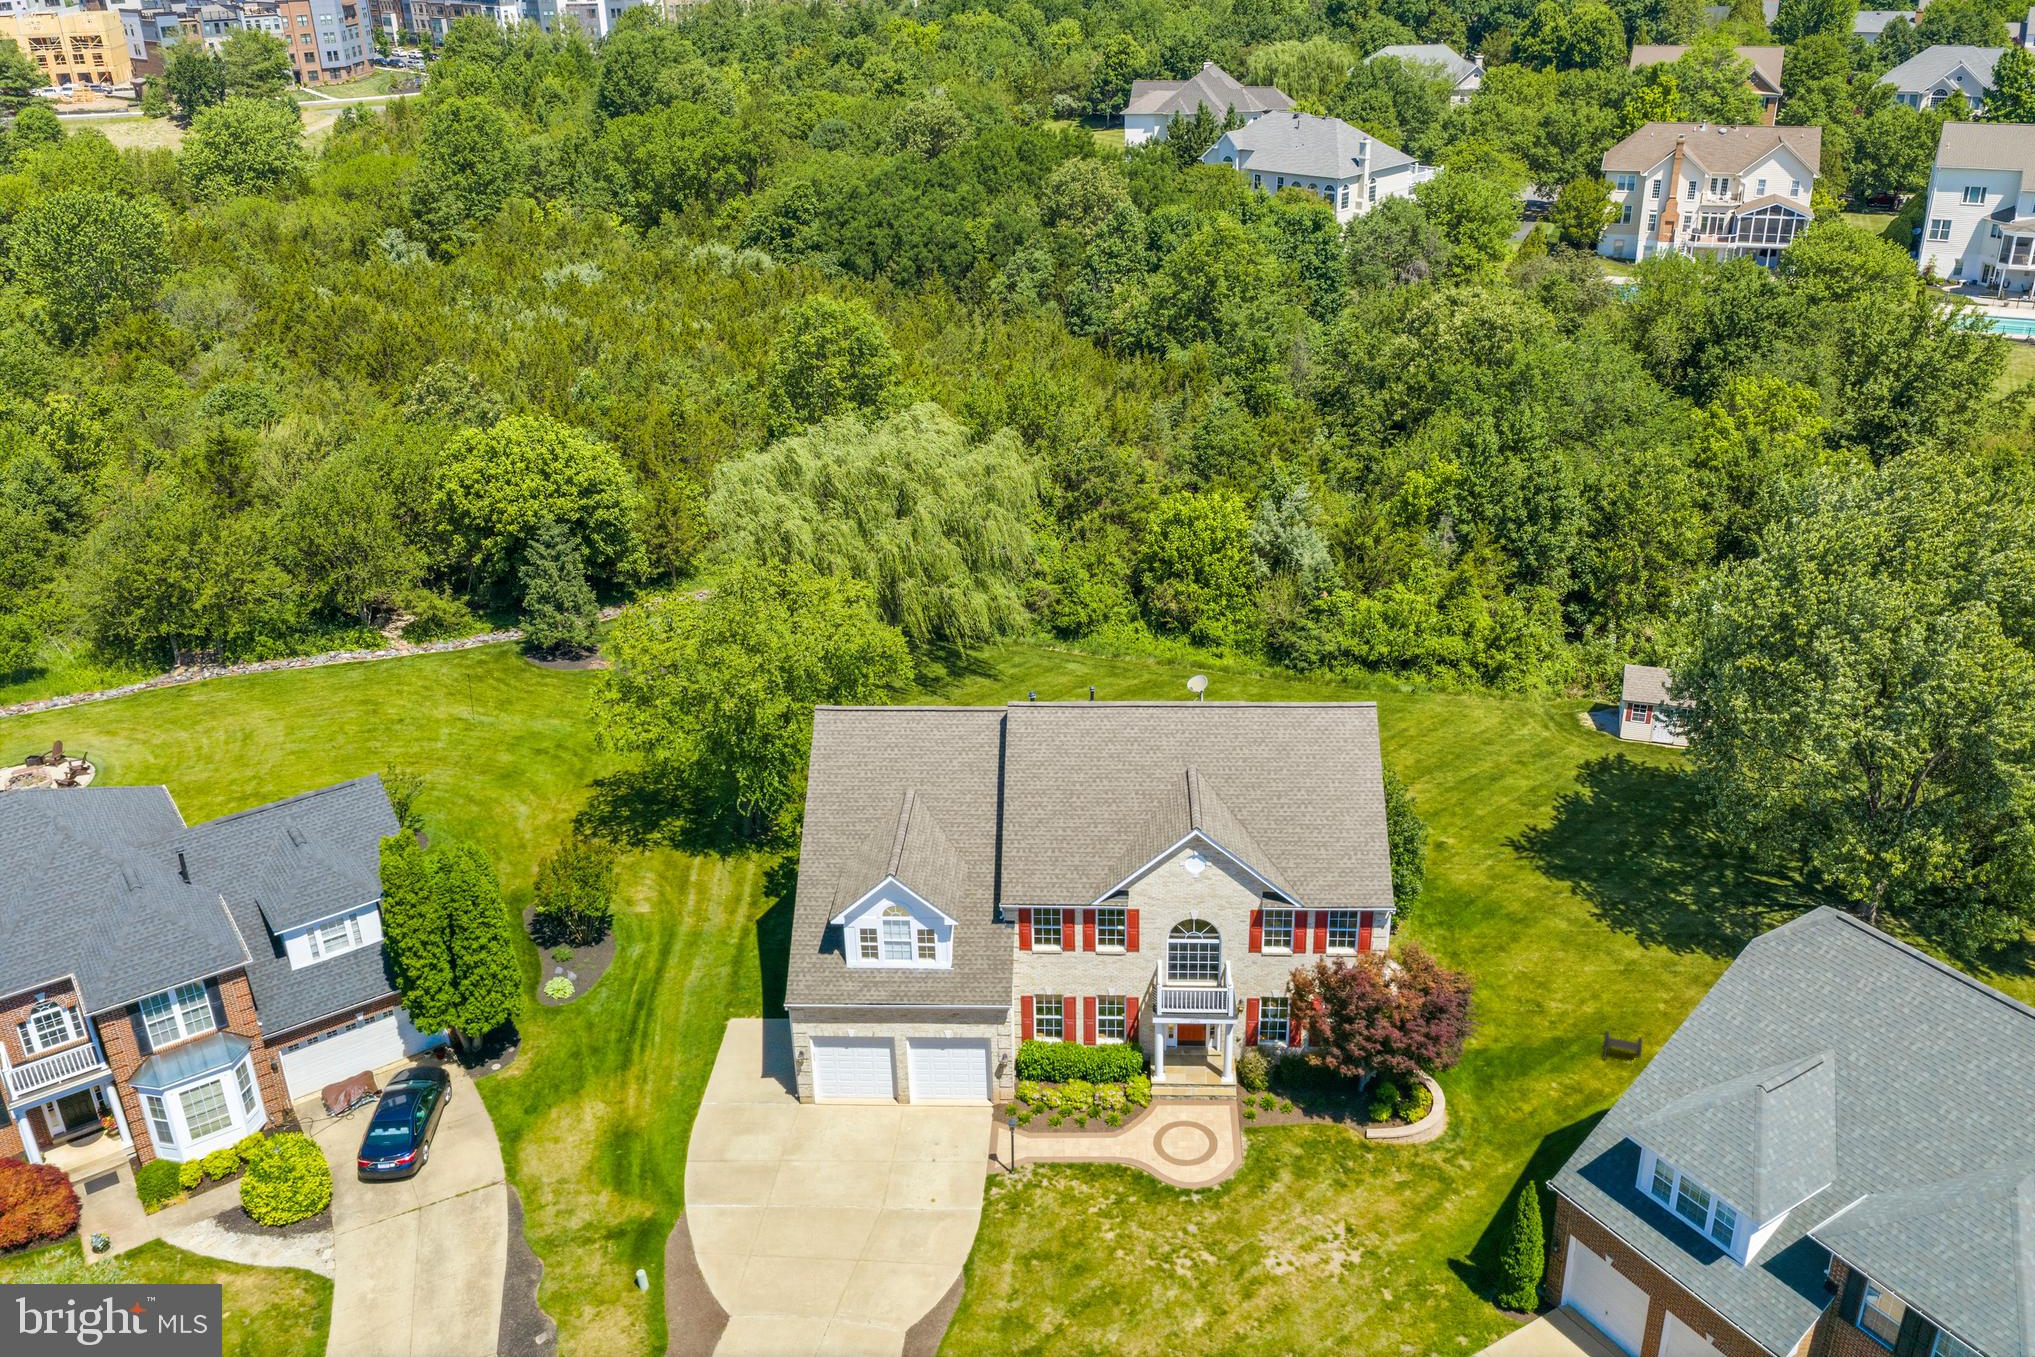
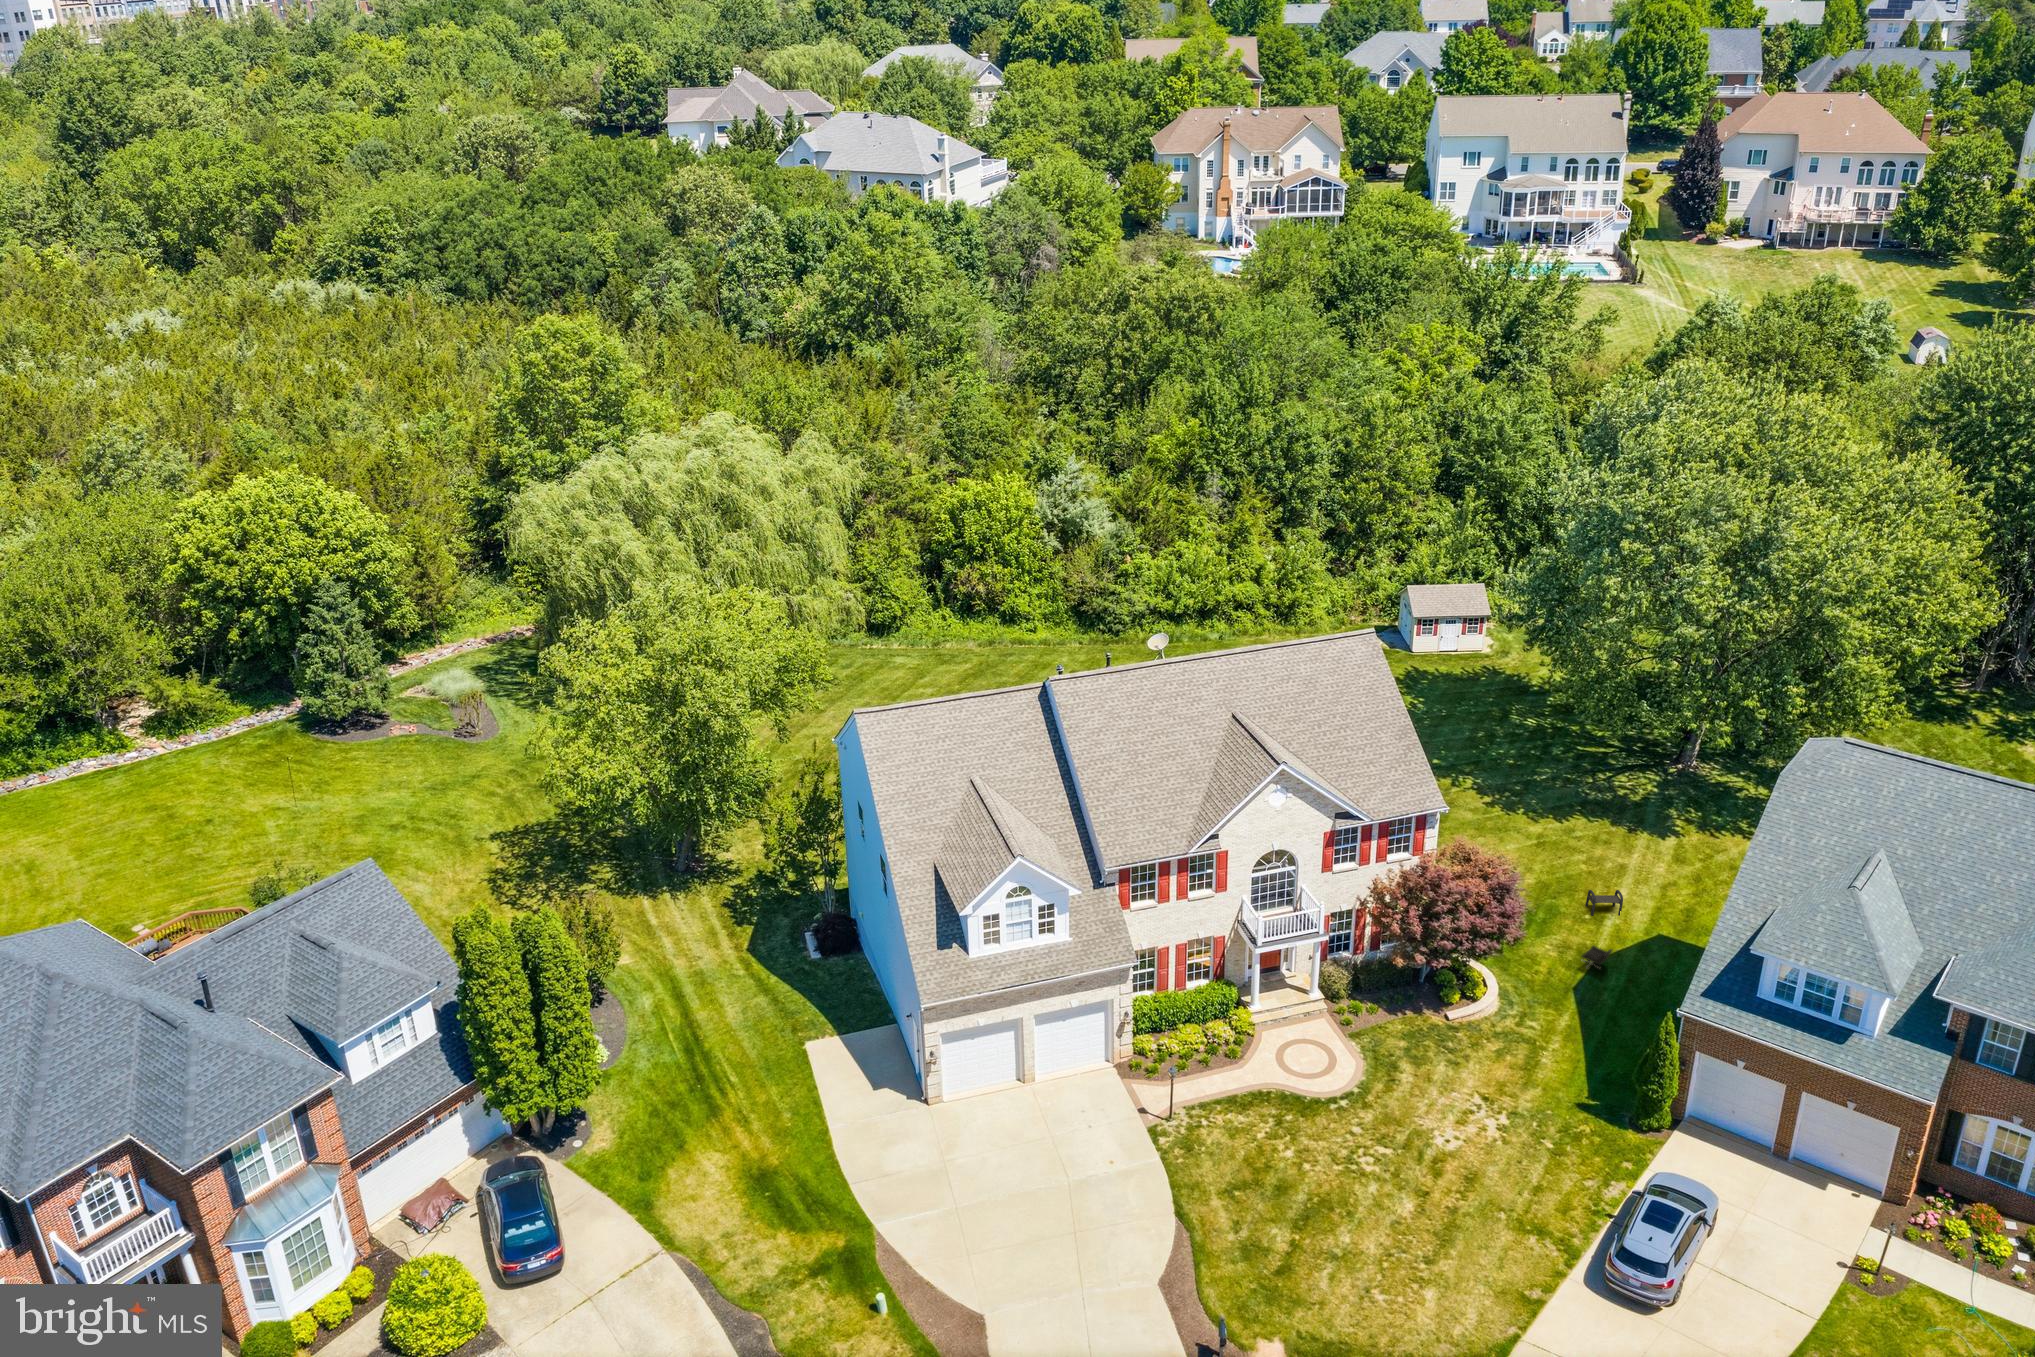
lounge chair: none [1554,1092,1591,1120] -> present [1582,946,1612,966]

